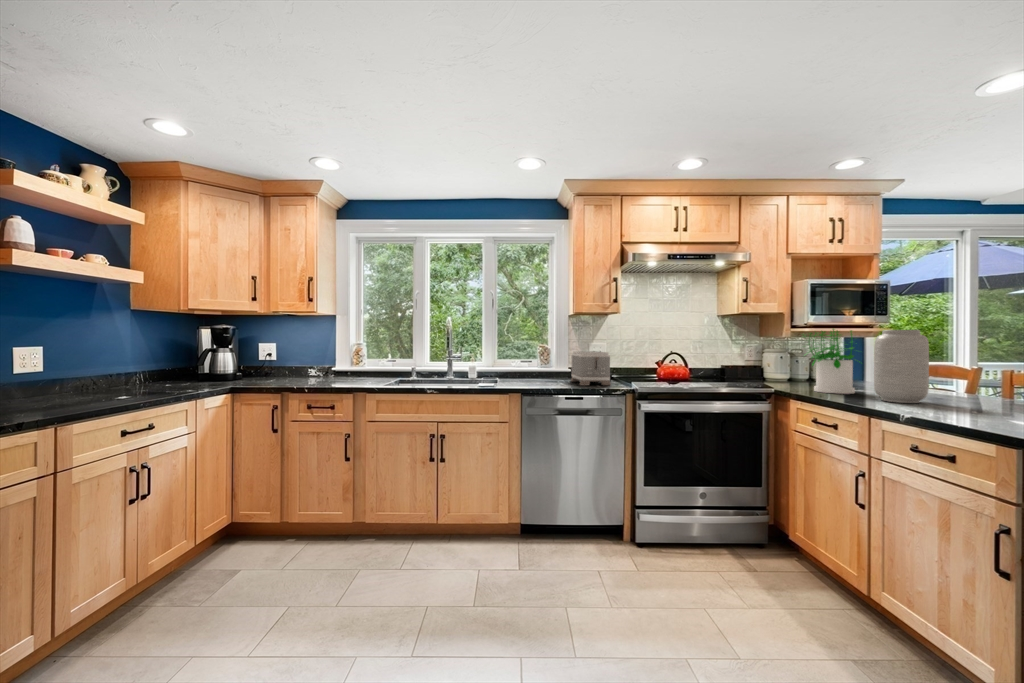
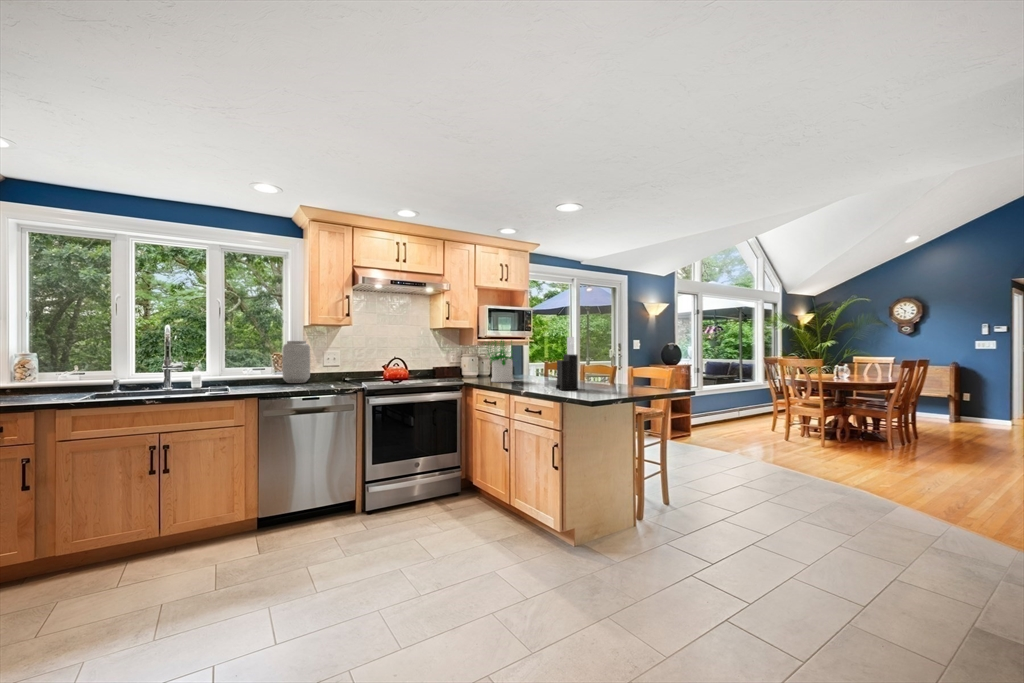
knife block: none [946,324,999,418] -> present [556,337,578,390]
vase: present [874,330,929,403] -> present [282,341,310,383]
toaster: present [571,351,611,385] -> none [306,358,345,387]

